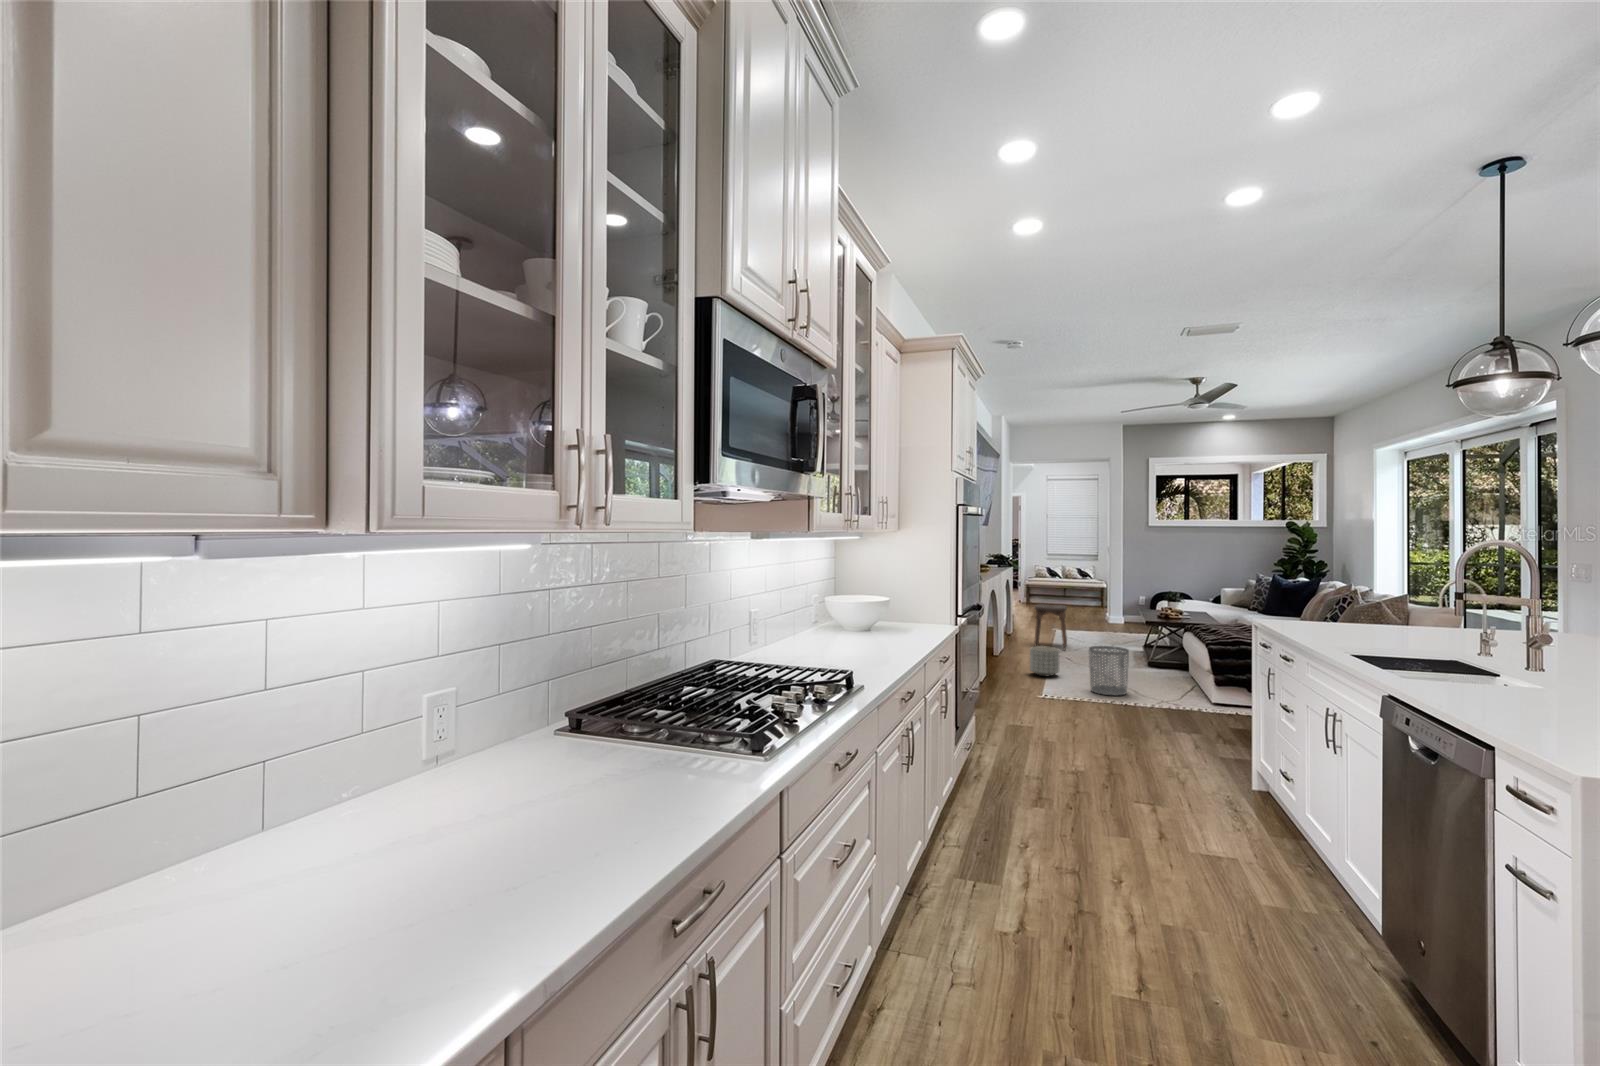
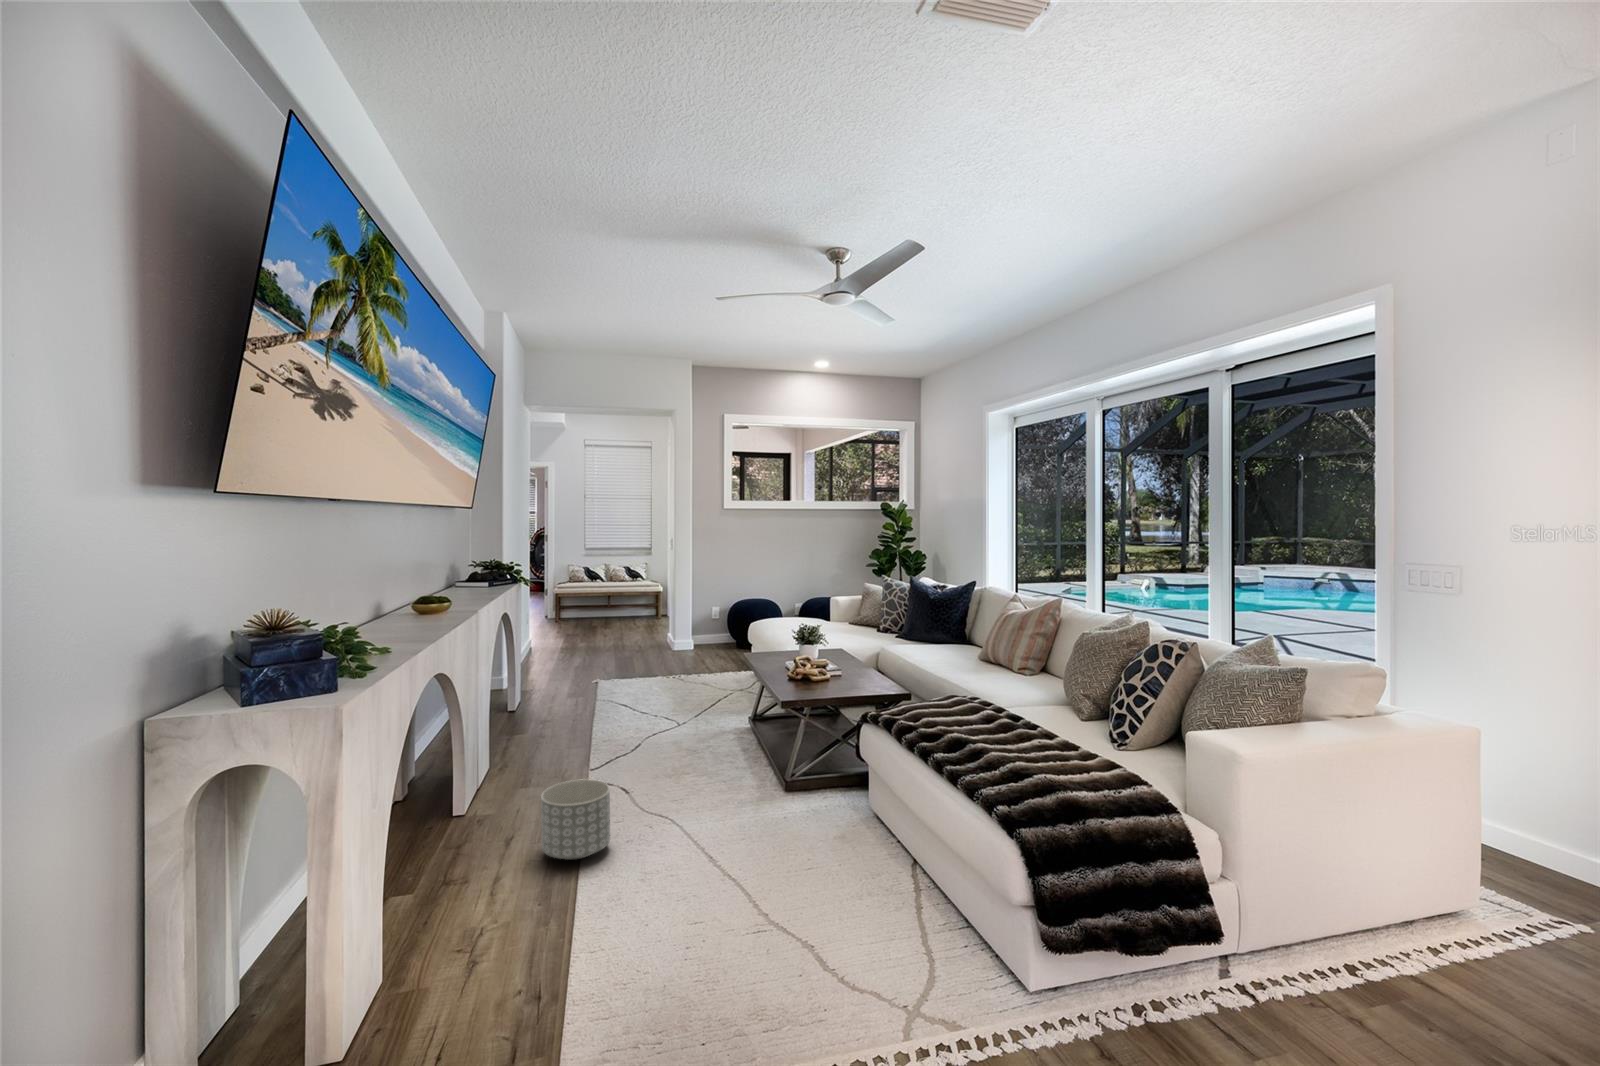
stool: present [1034,604,1067,649] -> none [559,650,620,742]
waste bin: present [1089,646,1129,695] -> none [682,782,771,922]

